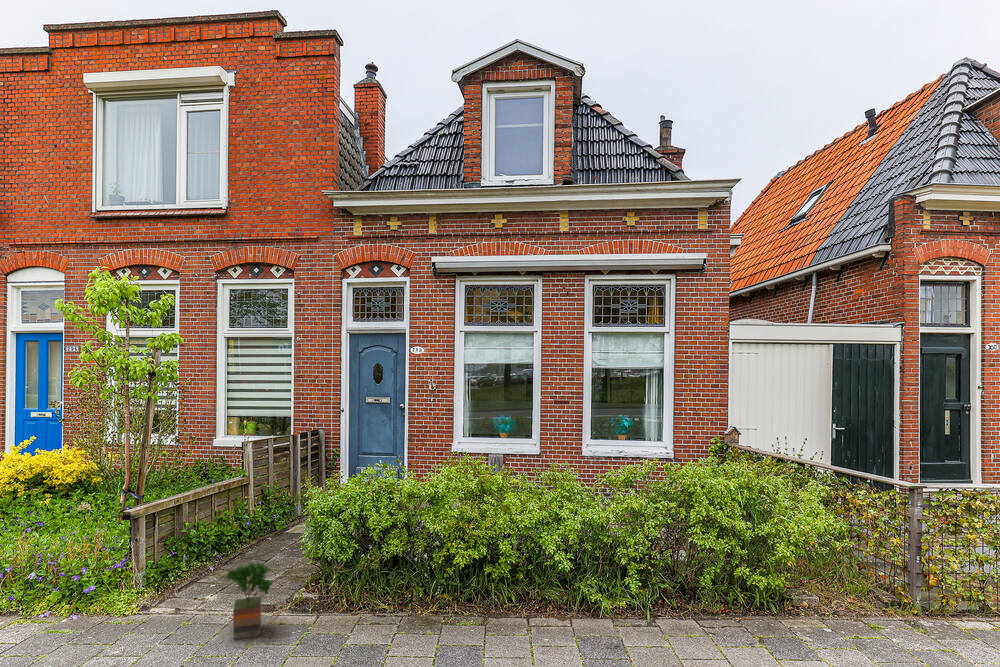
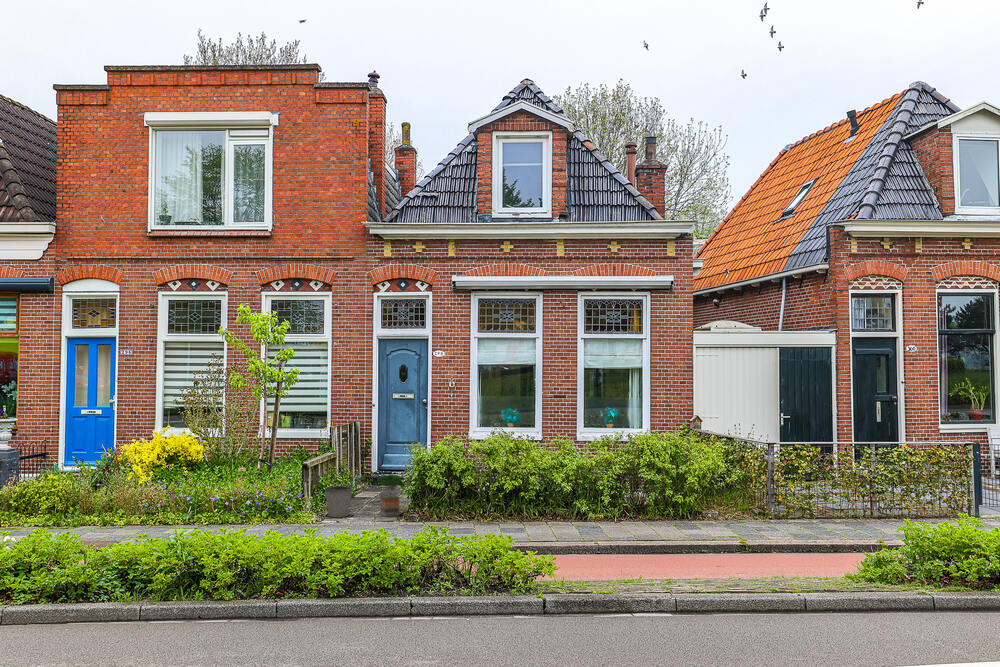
bucket: none [135,577,189,640] -> present [324,485,352,517]

